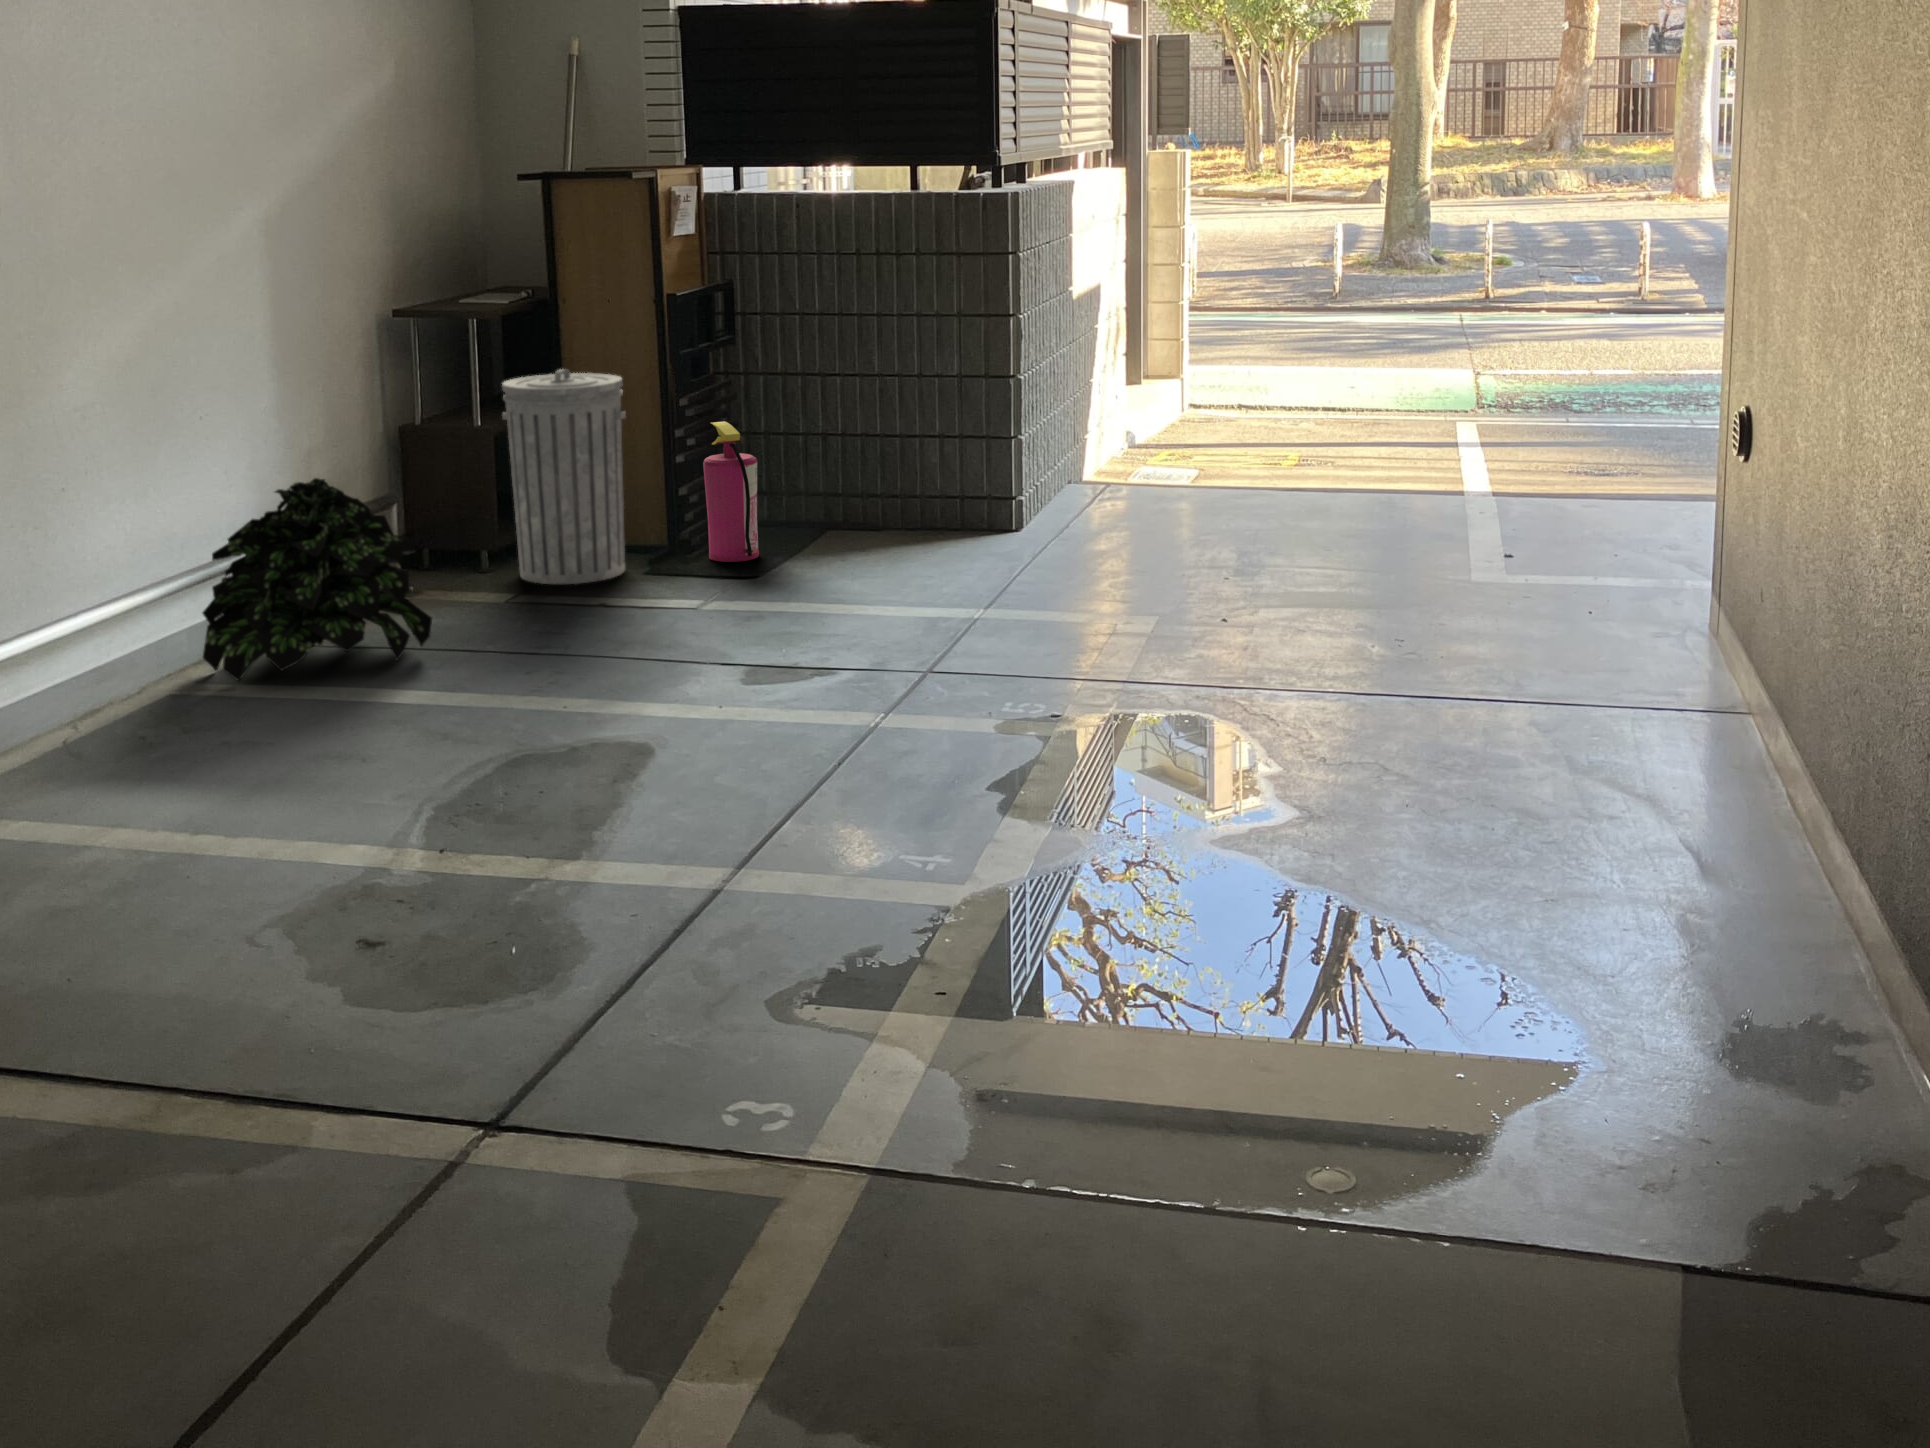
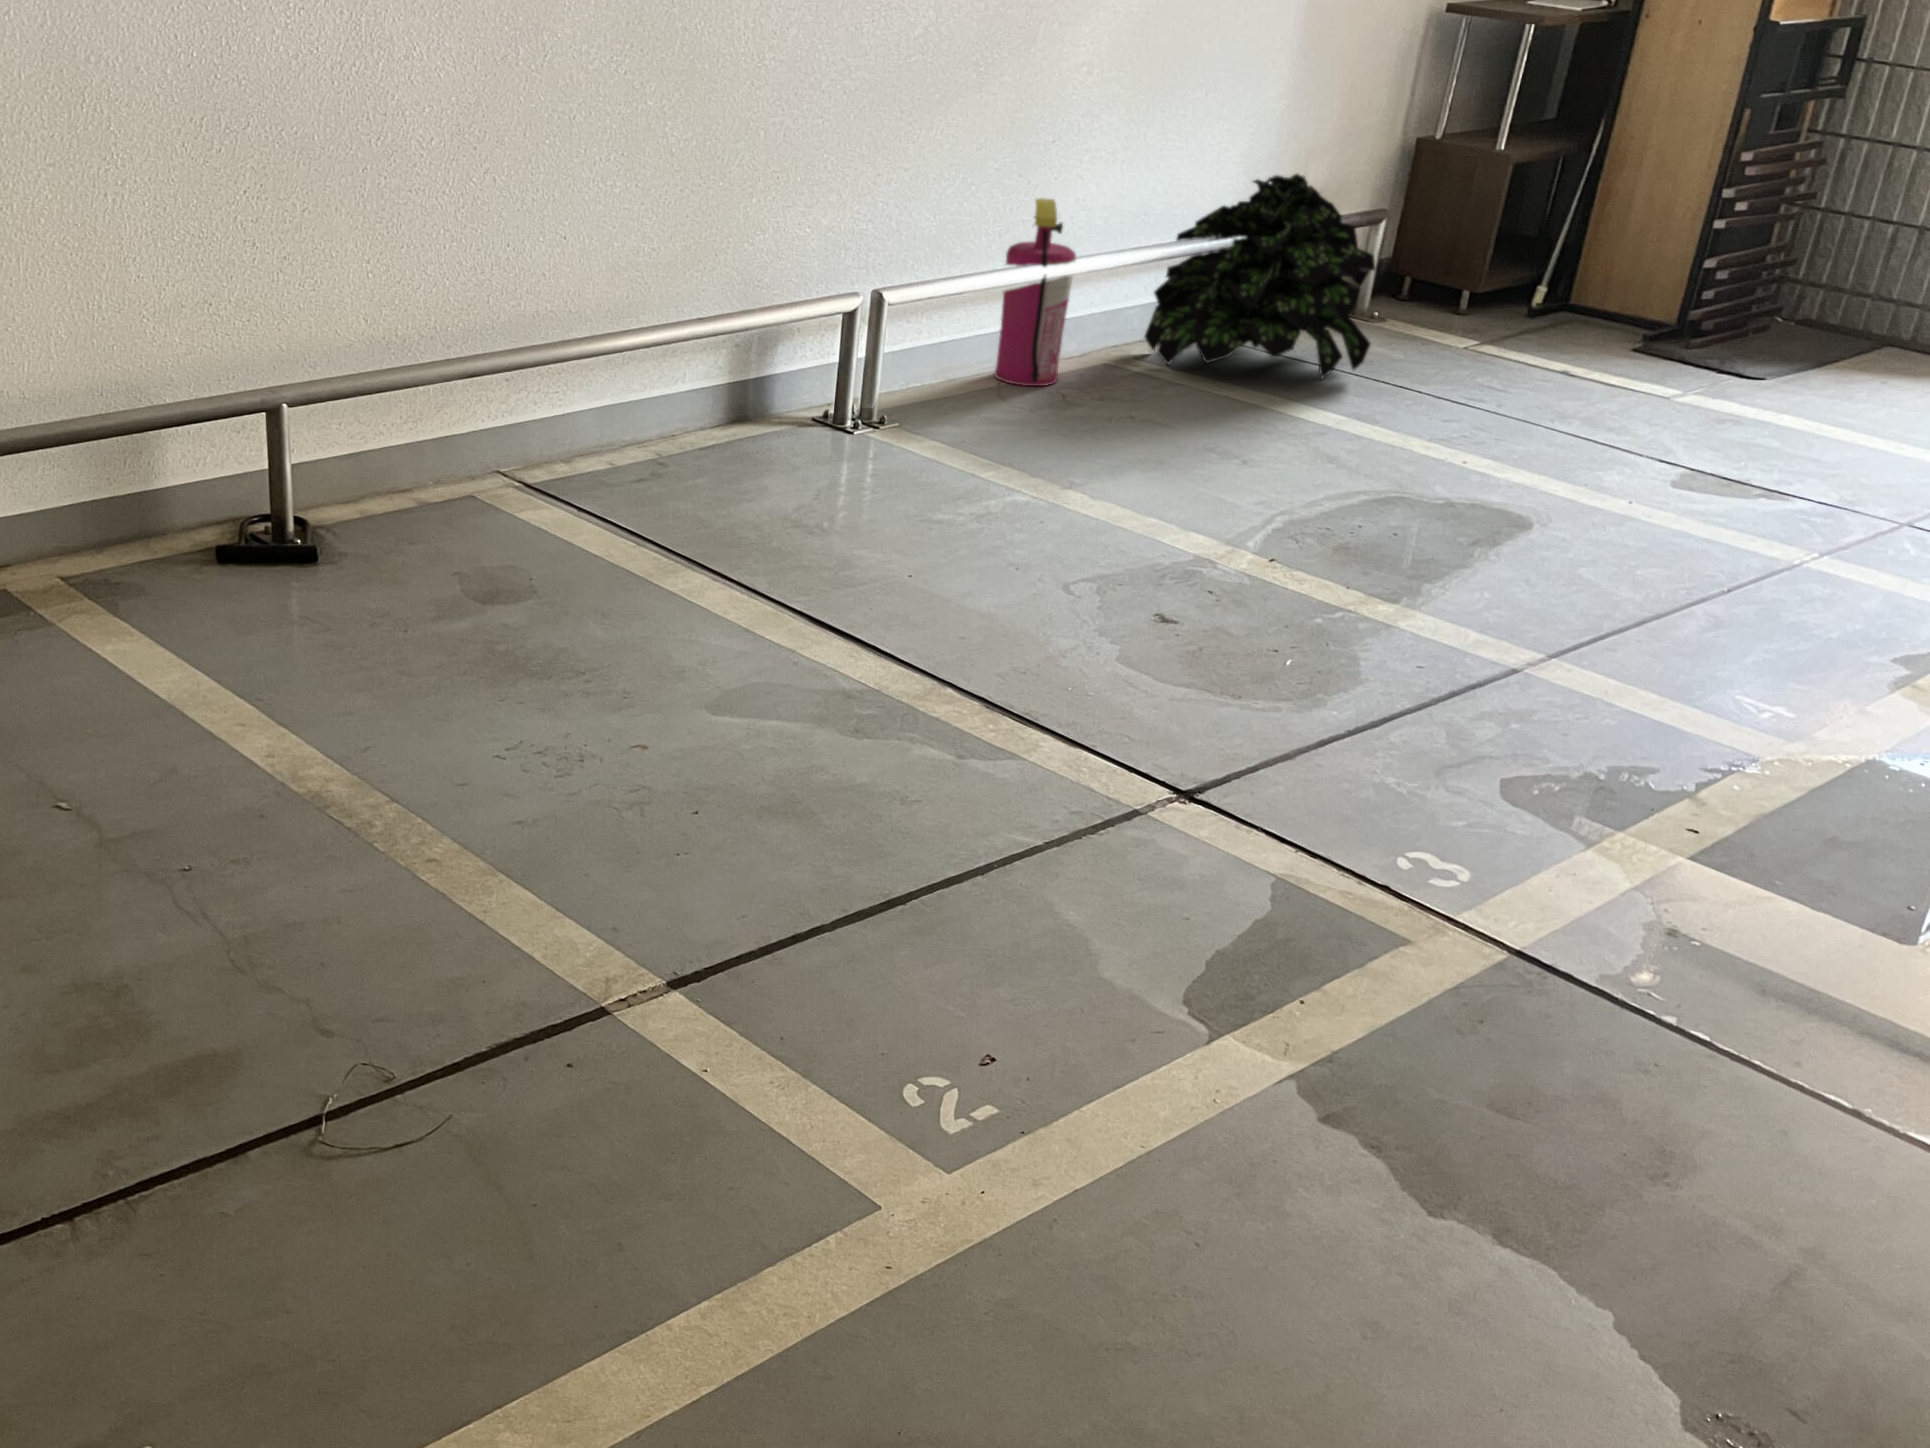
trash can: present [502,369,626,584] -> none [1495,97,1680,346]
fire extinguisher: present [703,422,759,562] -> present [995,198,1076,386]

